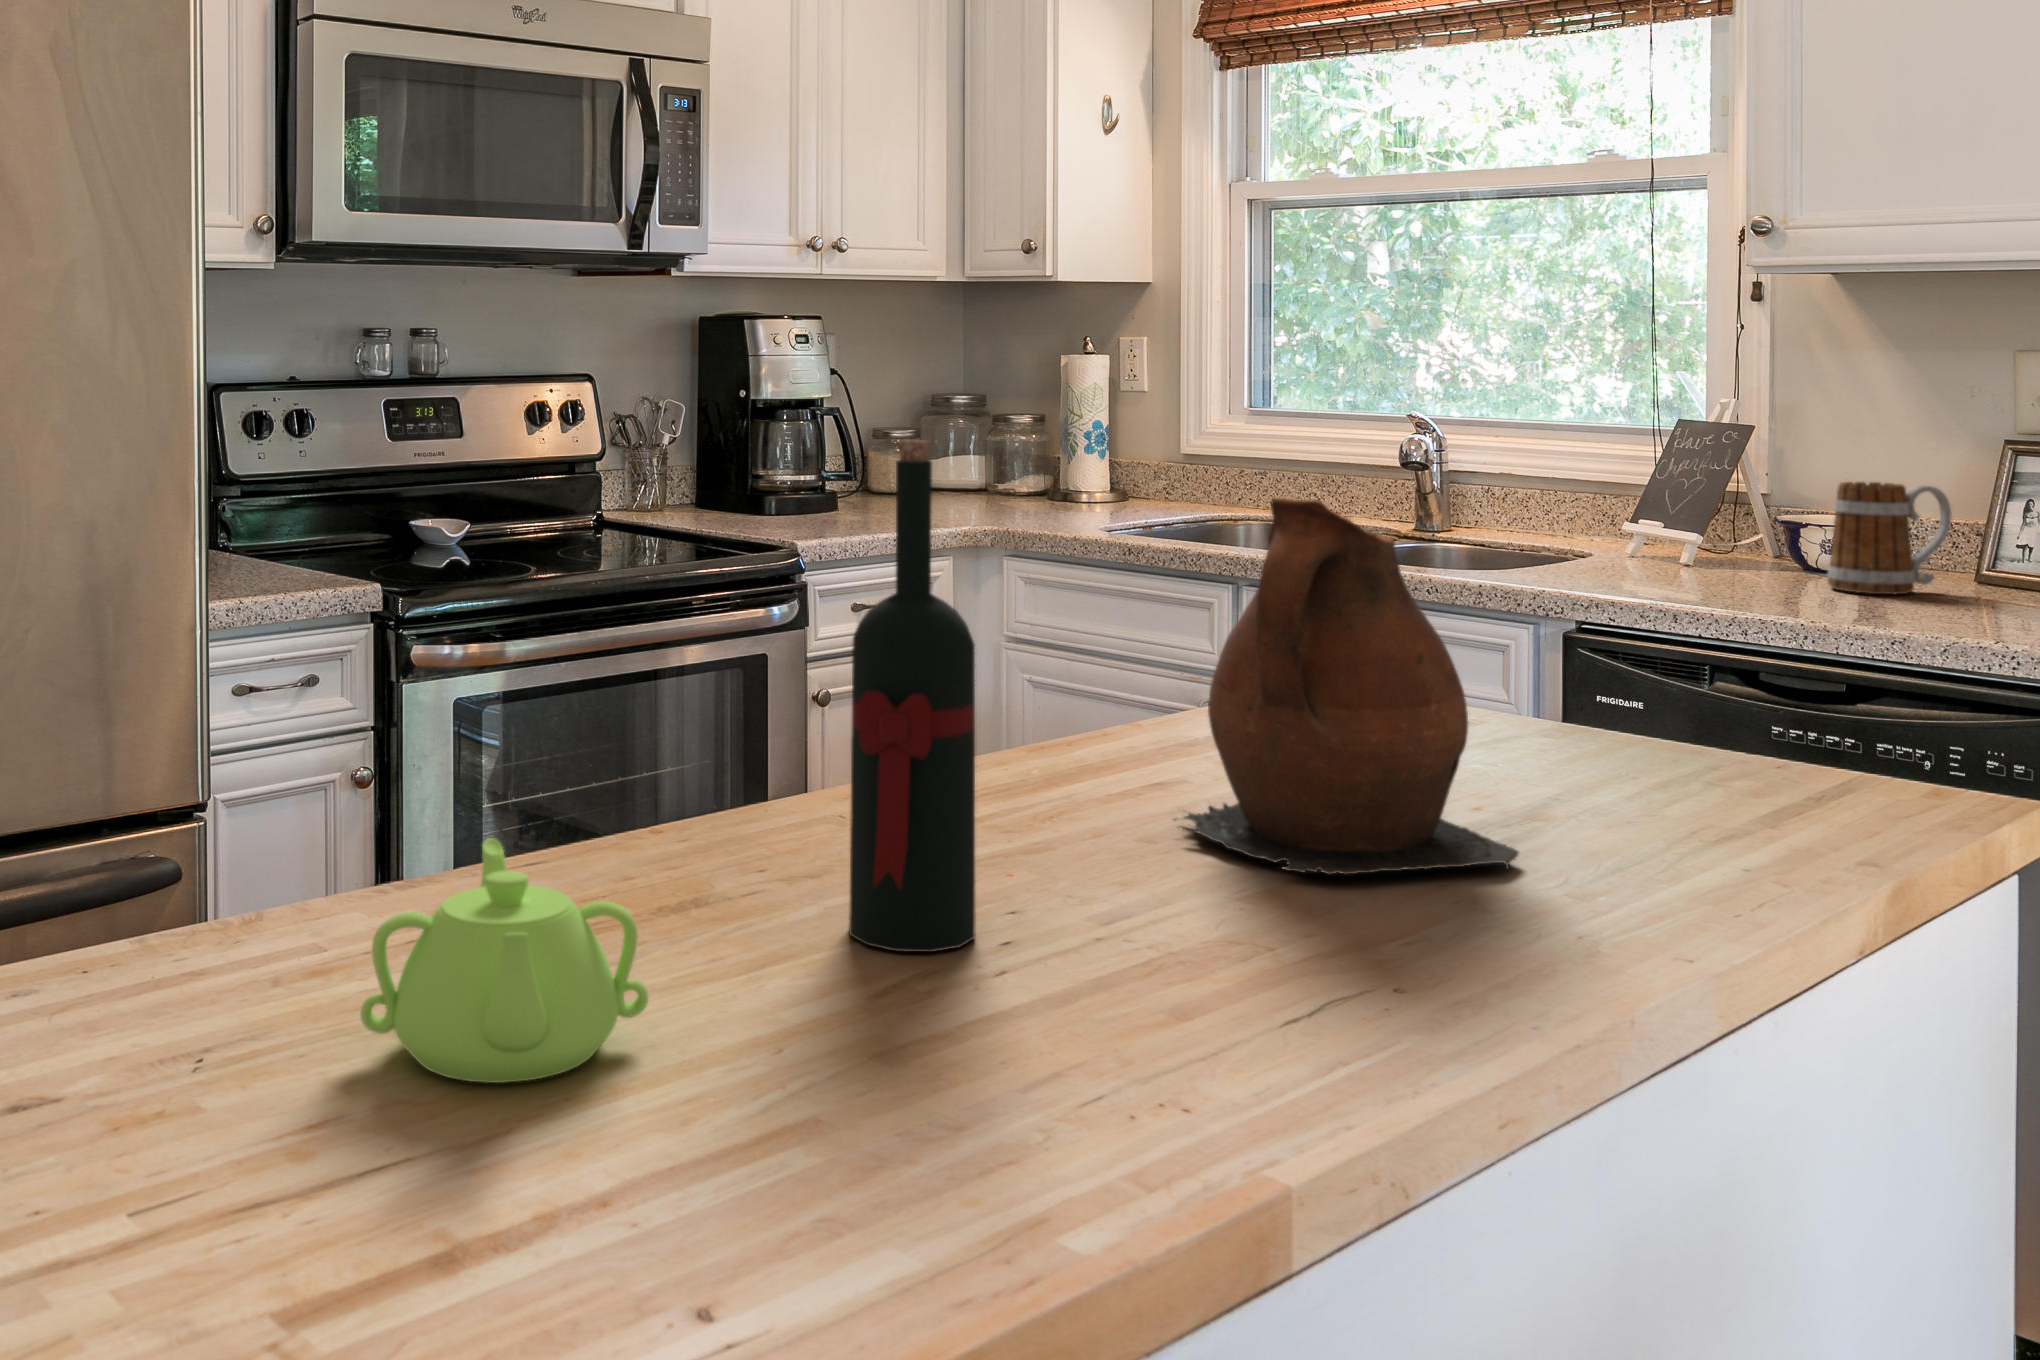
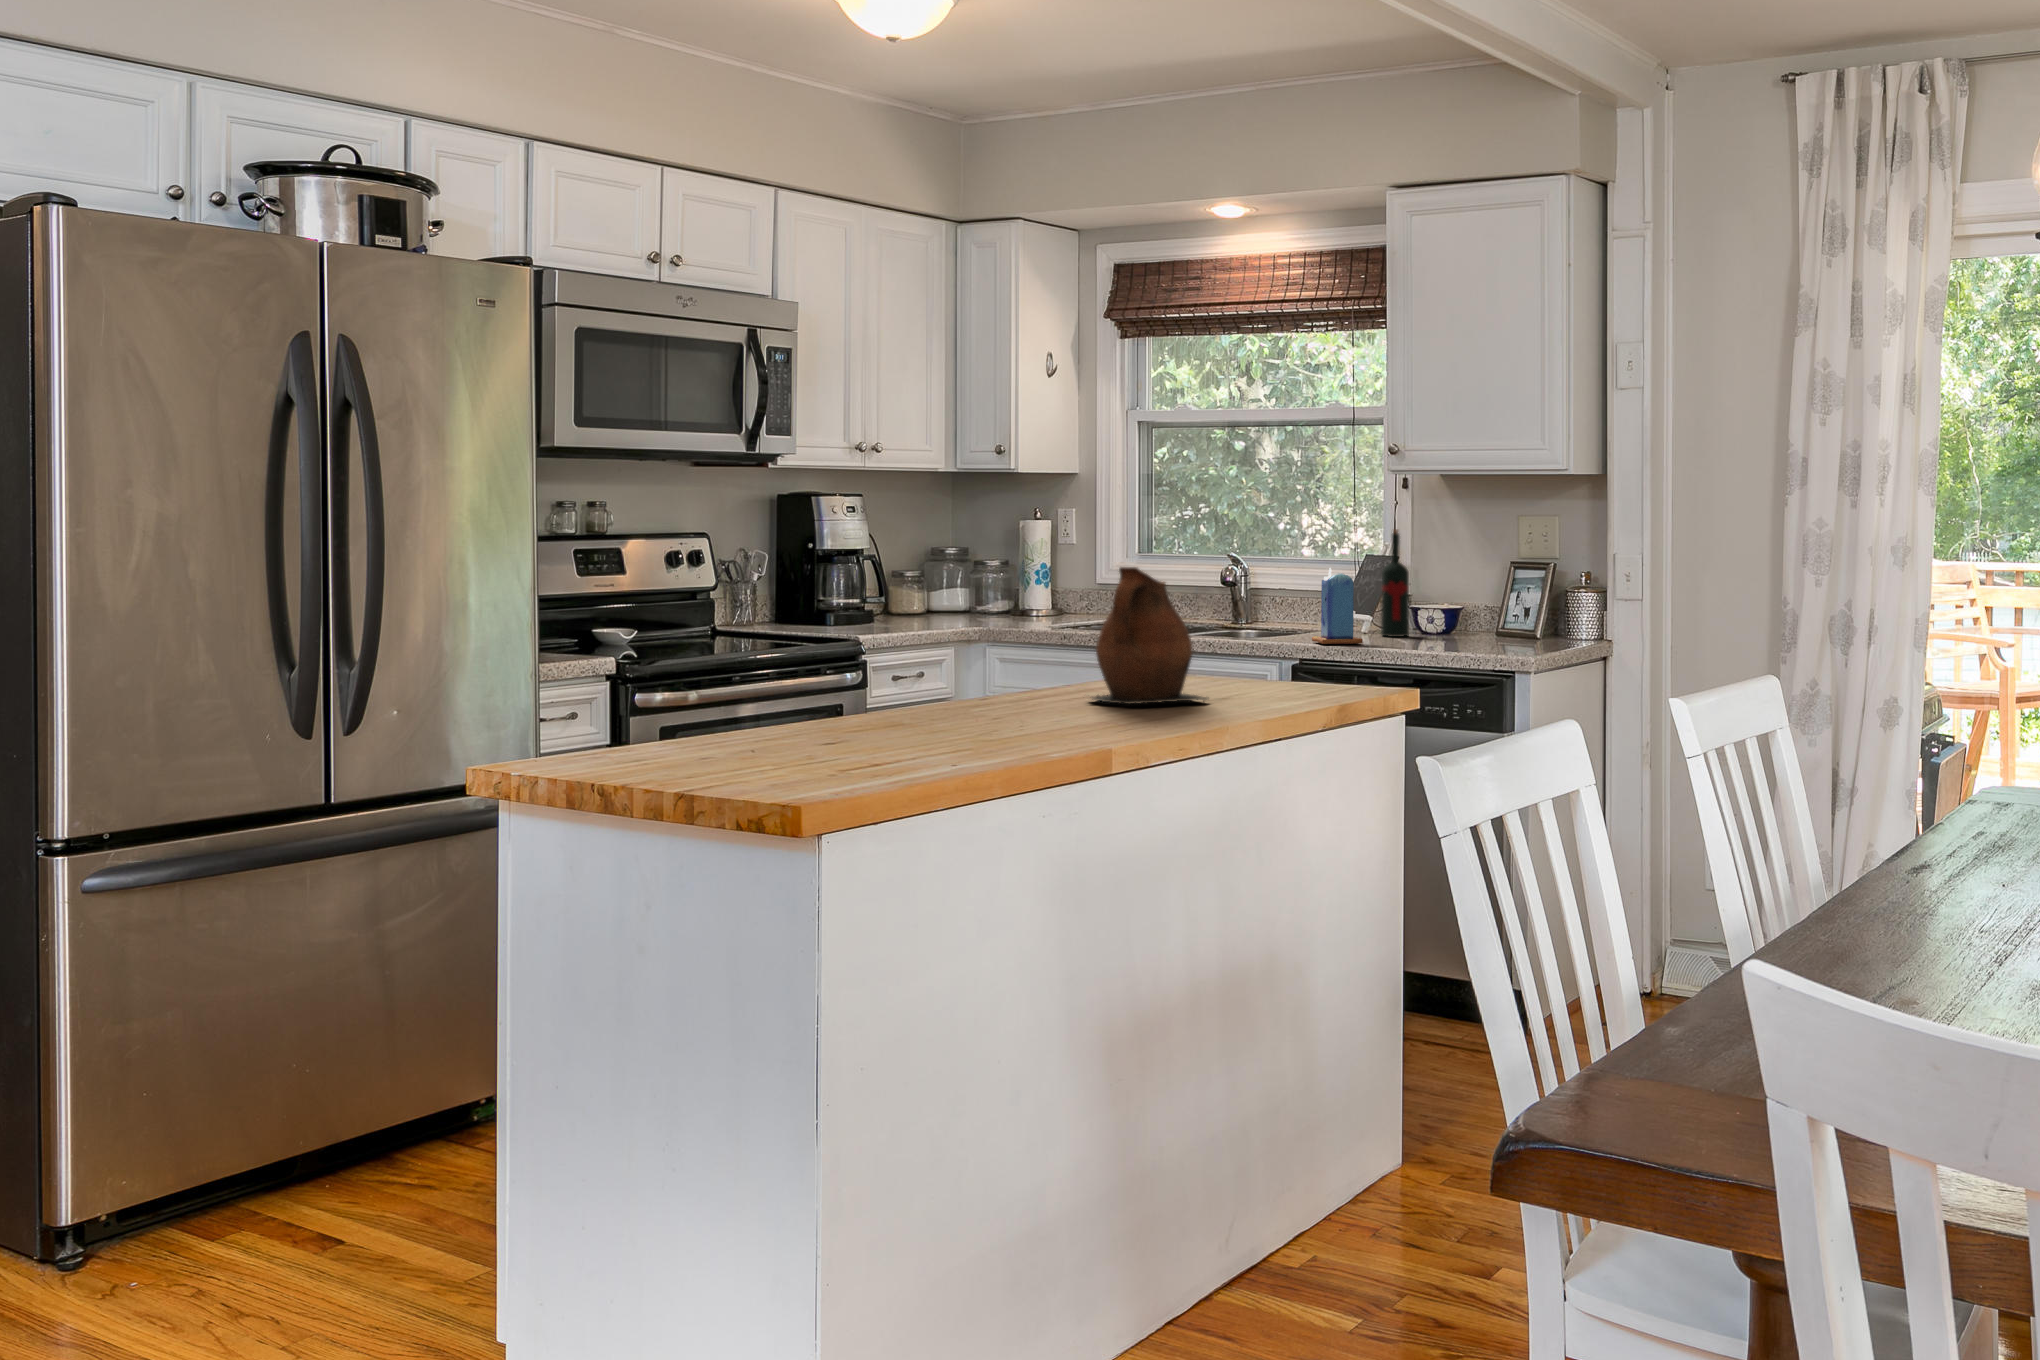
wine bottle: present [849,440,976,952] -> present [1381,529,1409,637]
candle: none [1598,449,1711,597] -> present [1312,568,1363,644]
mug: present [1828,482,1951,594] -> none [1424,584,1480,641]
teapot: present [360,838,648,1083] -> none [814,680,908,742]

